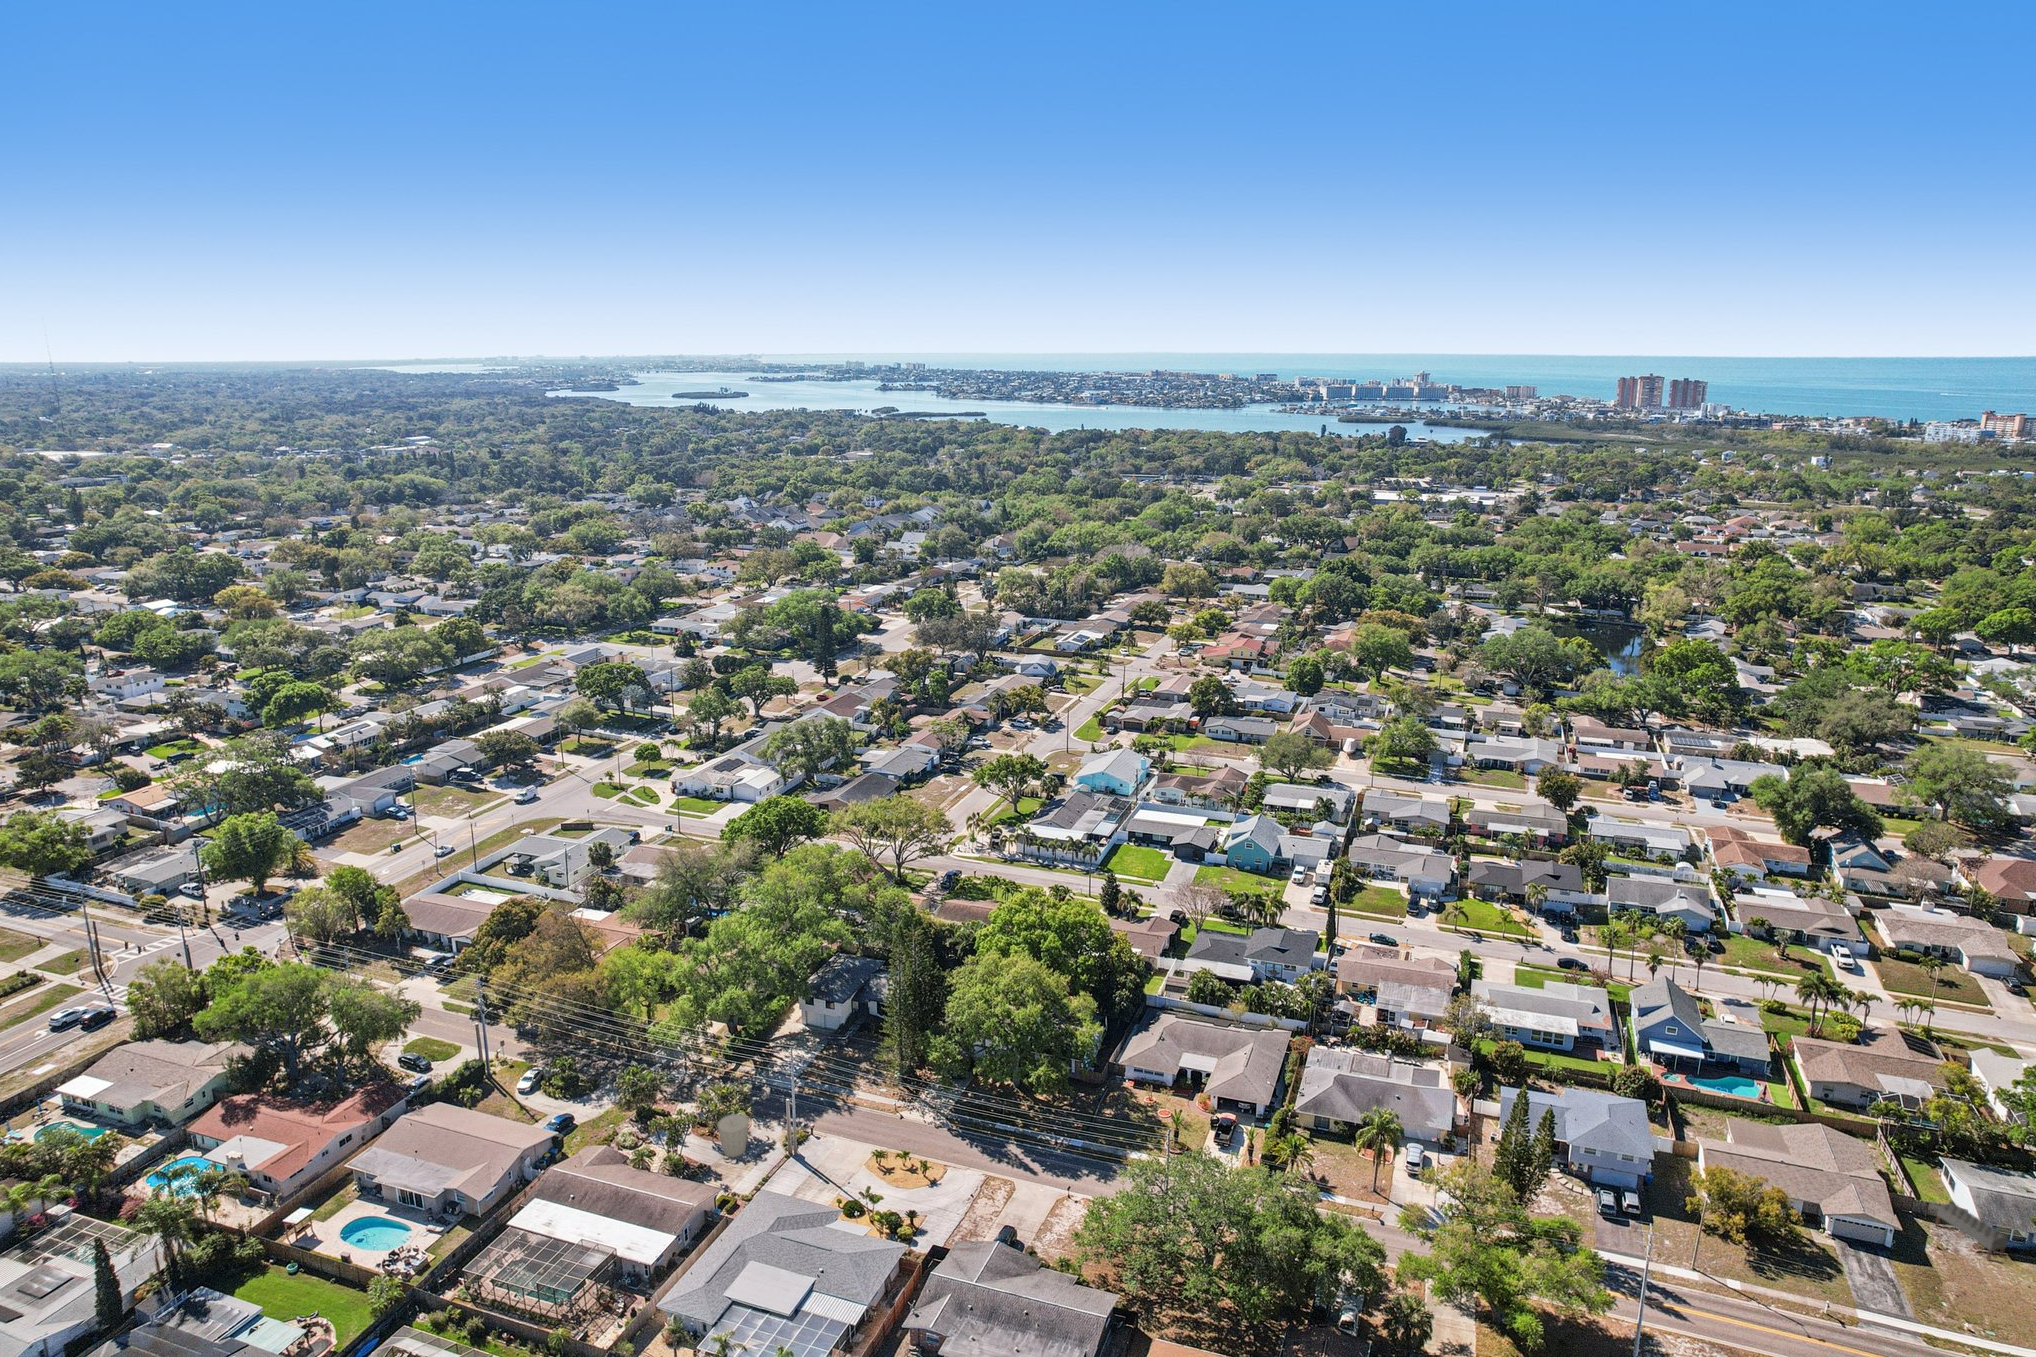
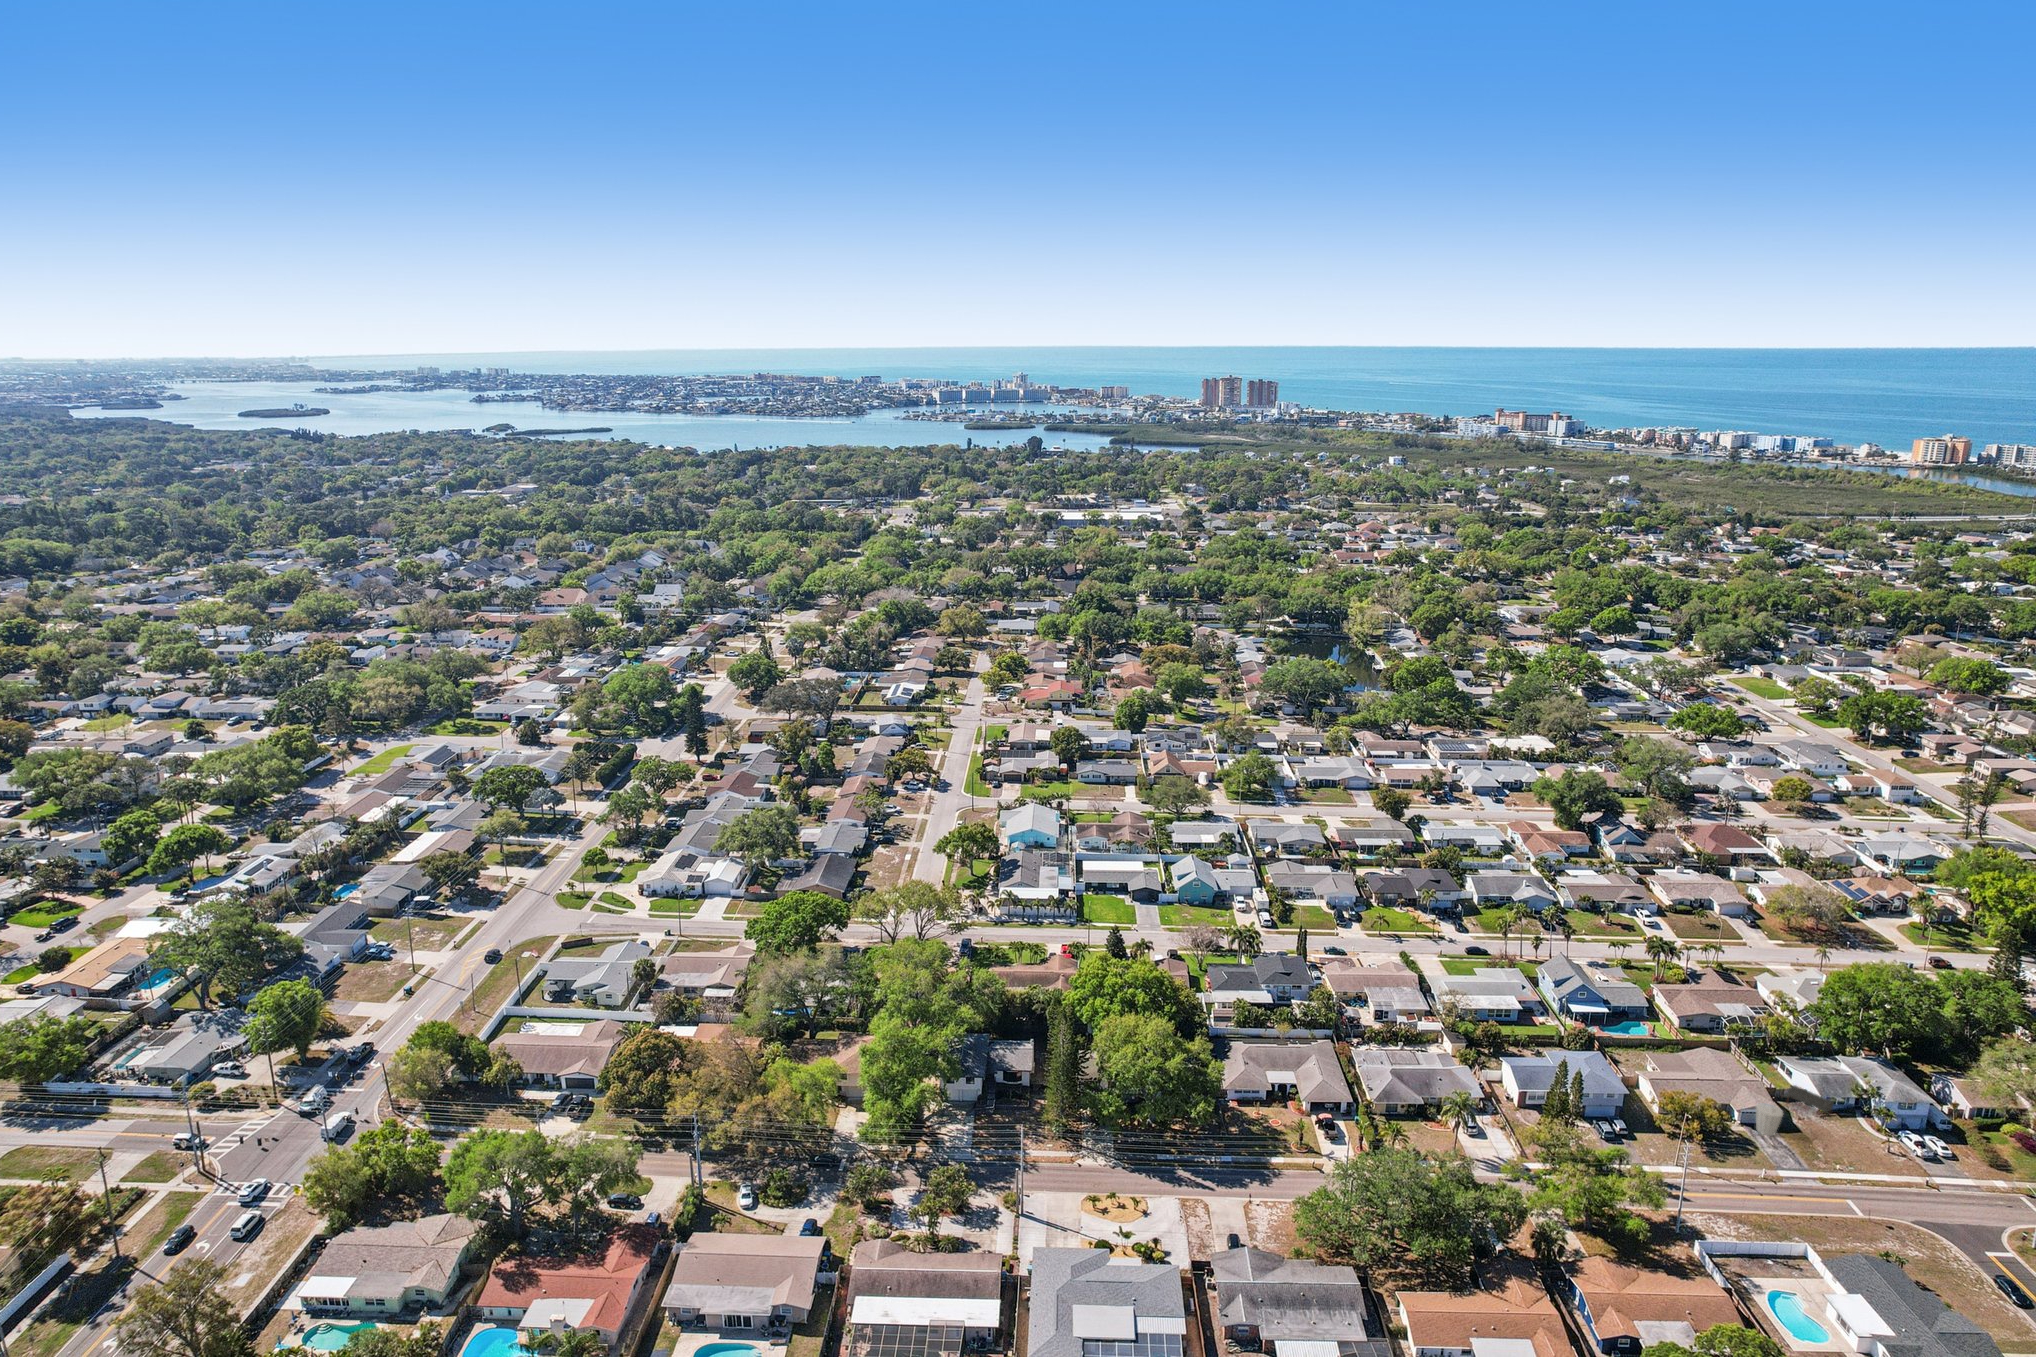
trash can: present [718,1114,749,1157] -> present [1756,1103,1783,1136]

